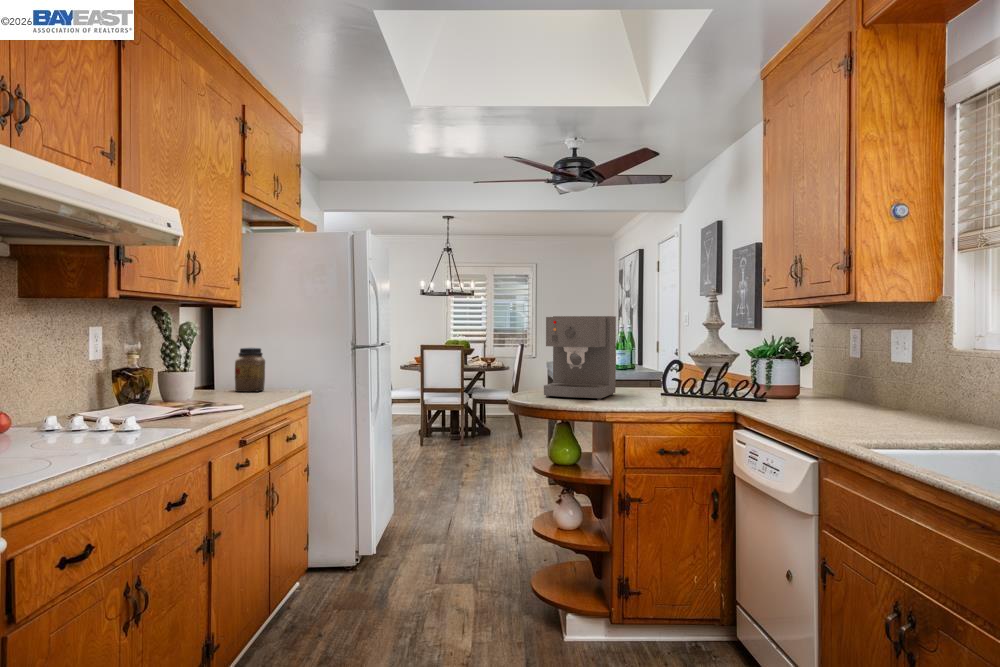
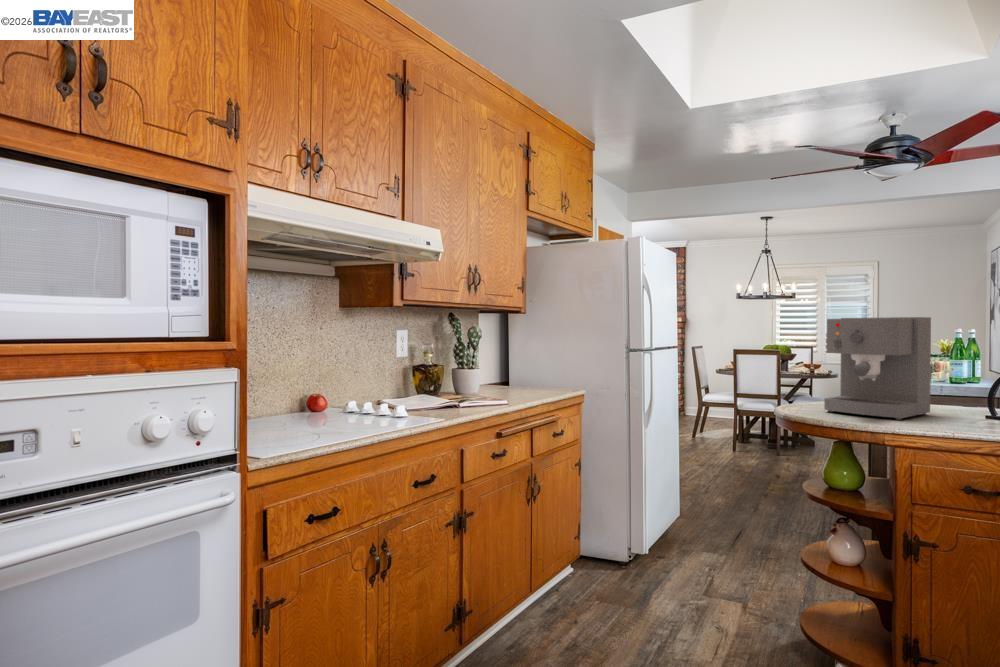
jar: present [235,348,265,392] -> none [519,349,546,388]

